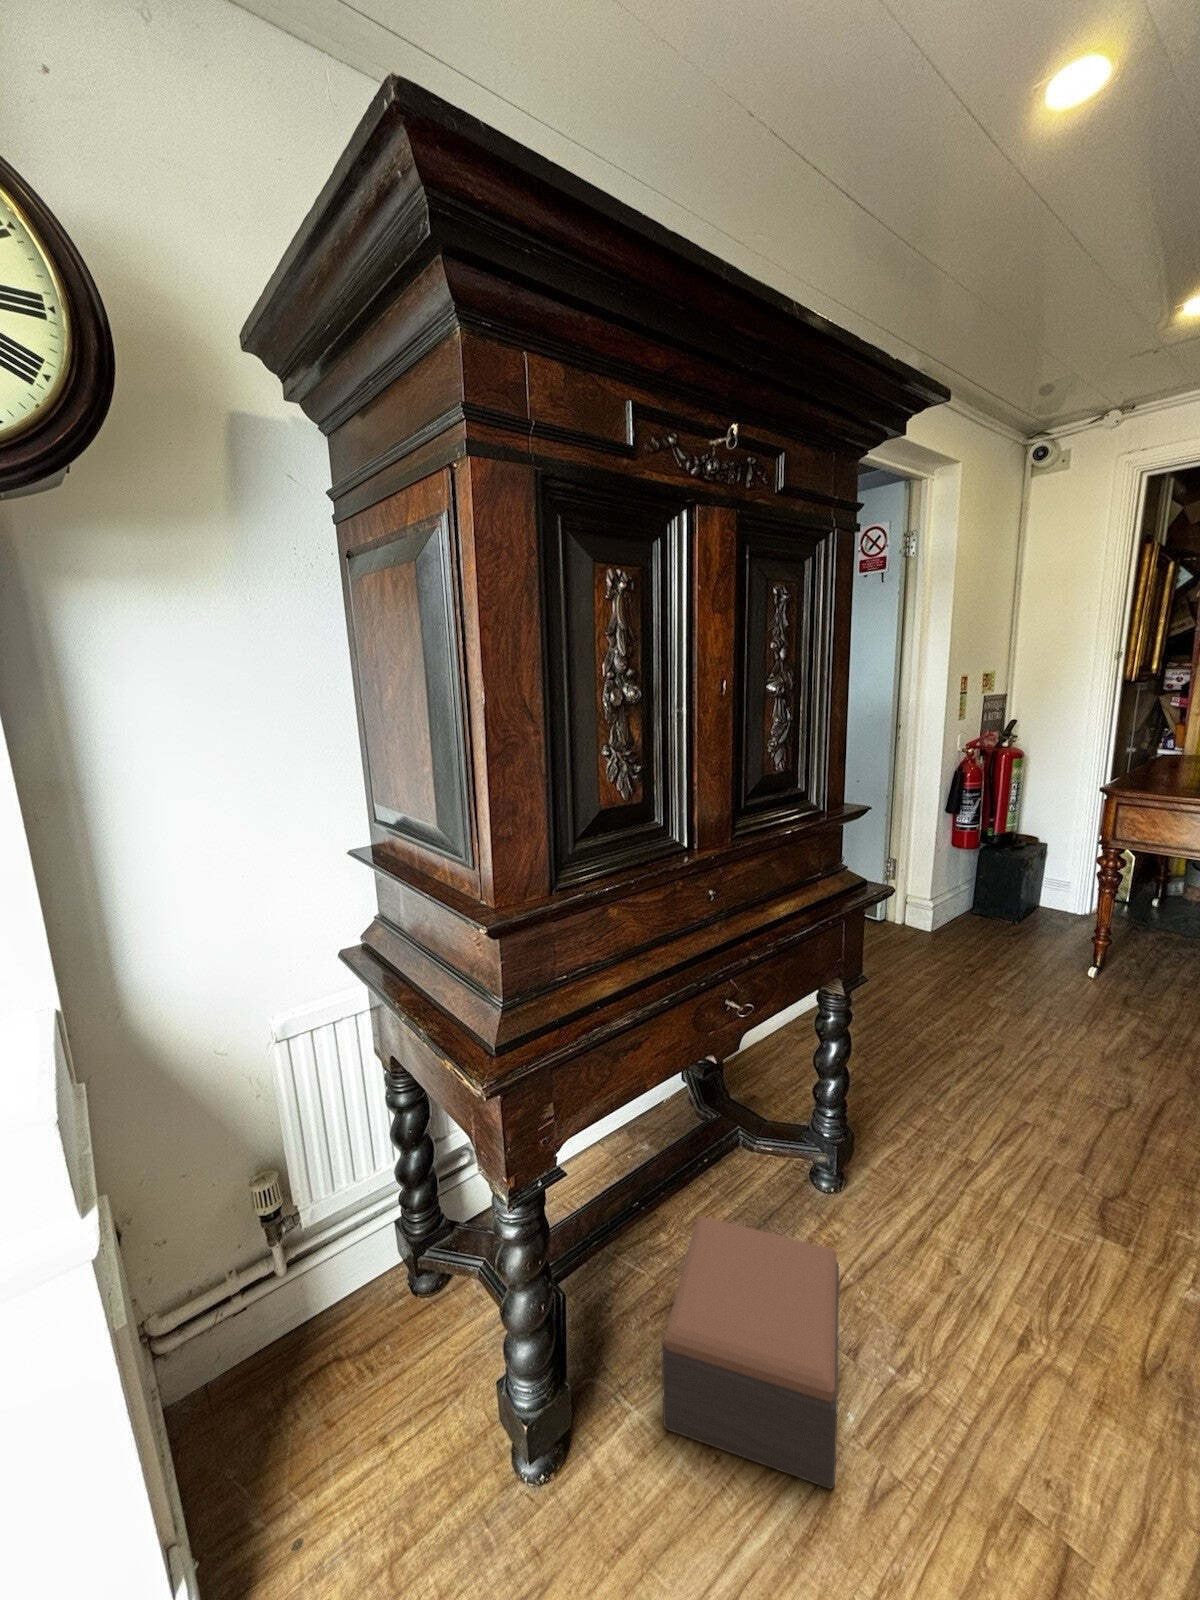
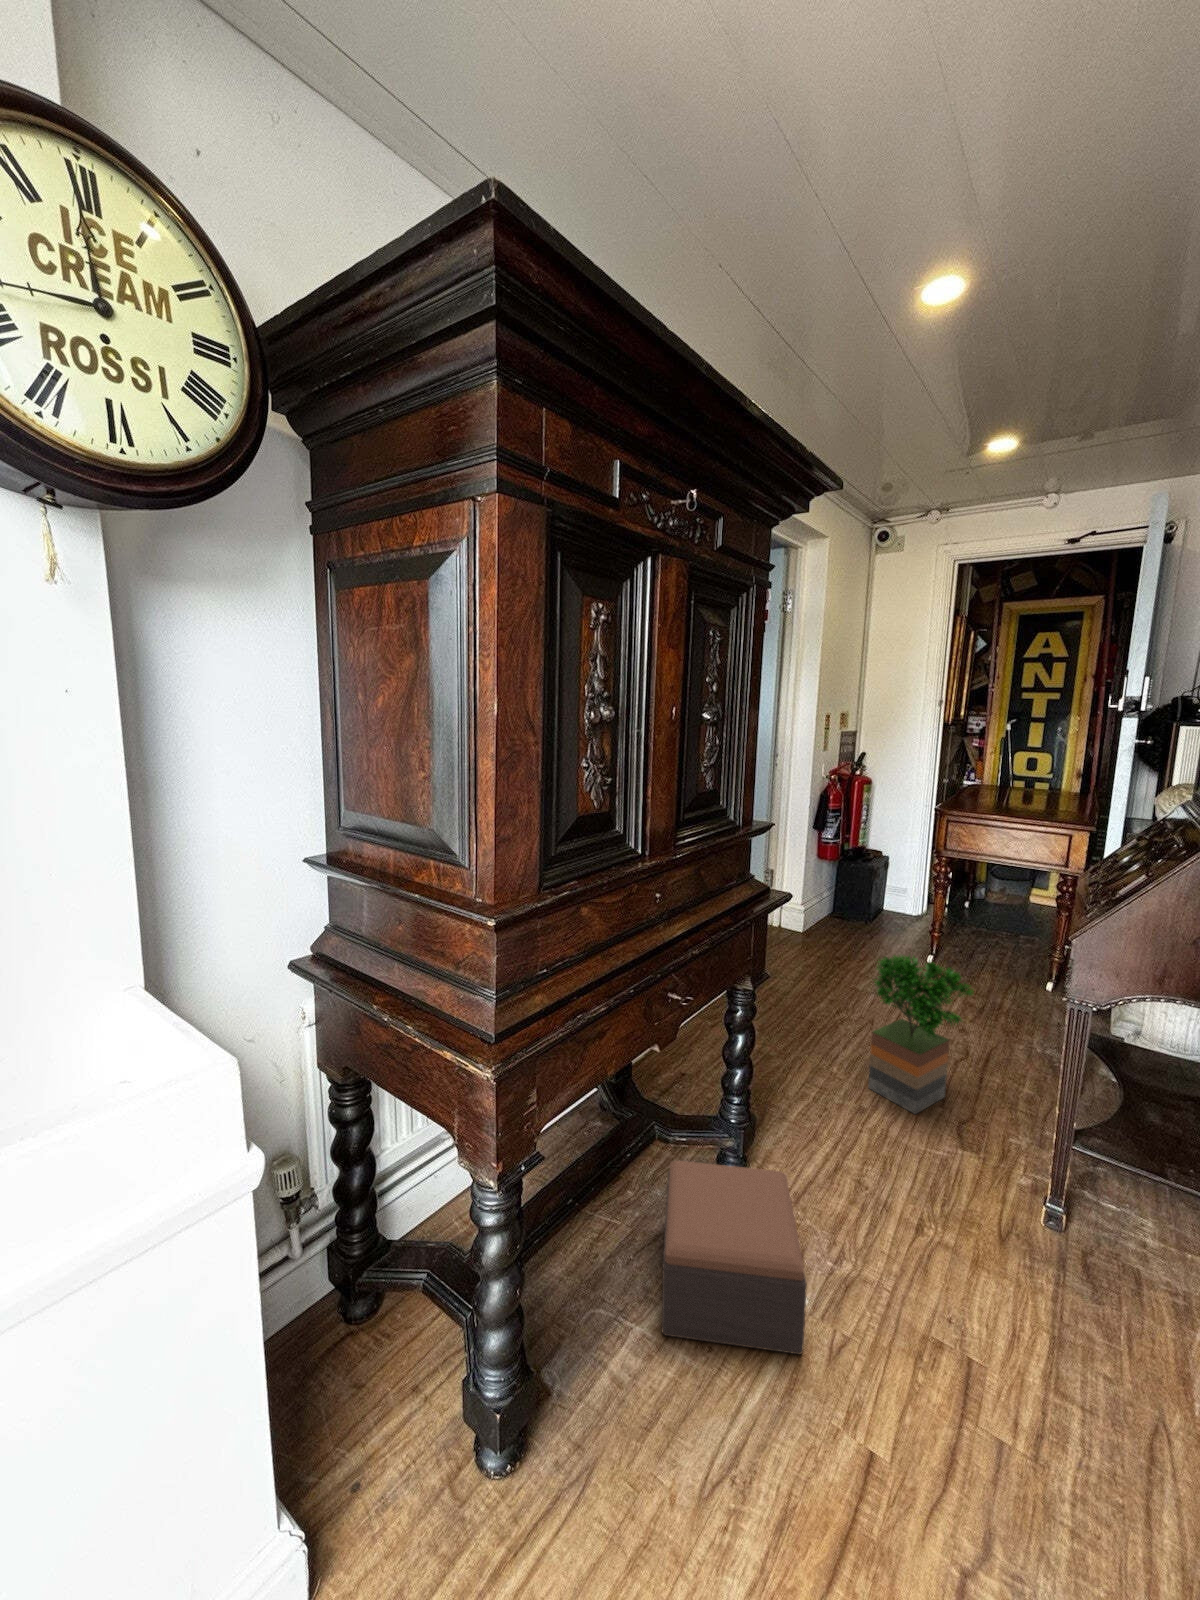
potted tree: none [982,977,1131,1181] -> present [868,956,973,1114]

